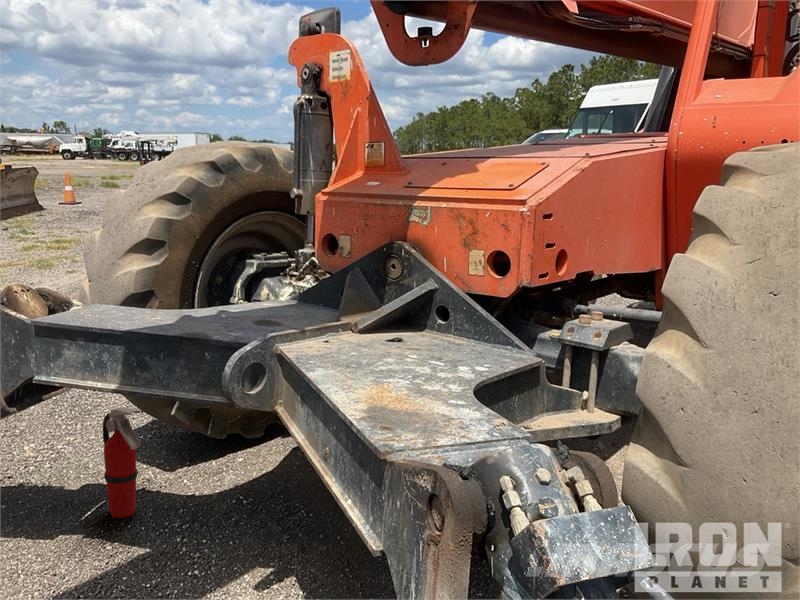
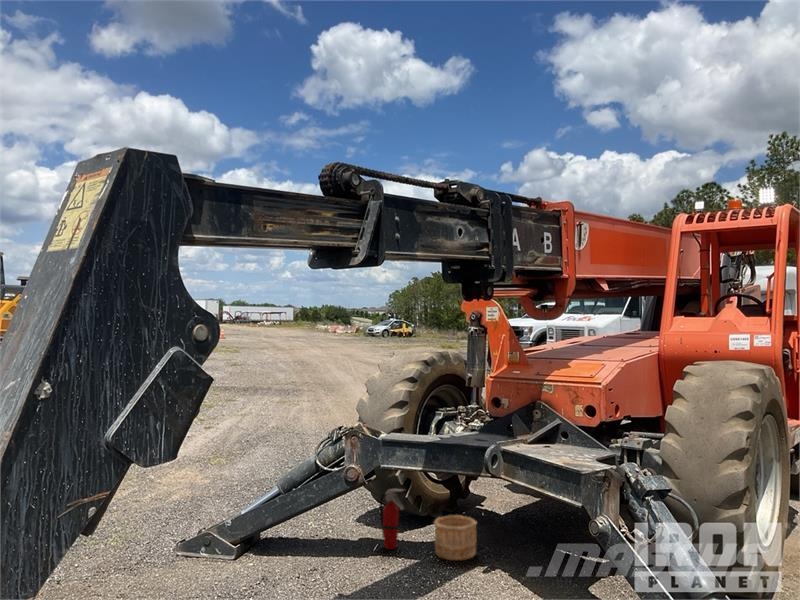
wooden bucket: none [190,458,277,551] -> present [434,515,477,560]

